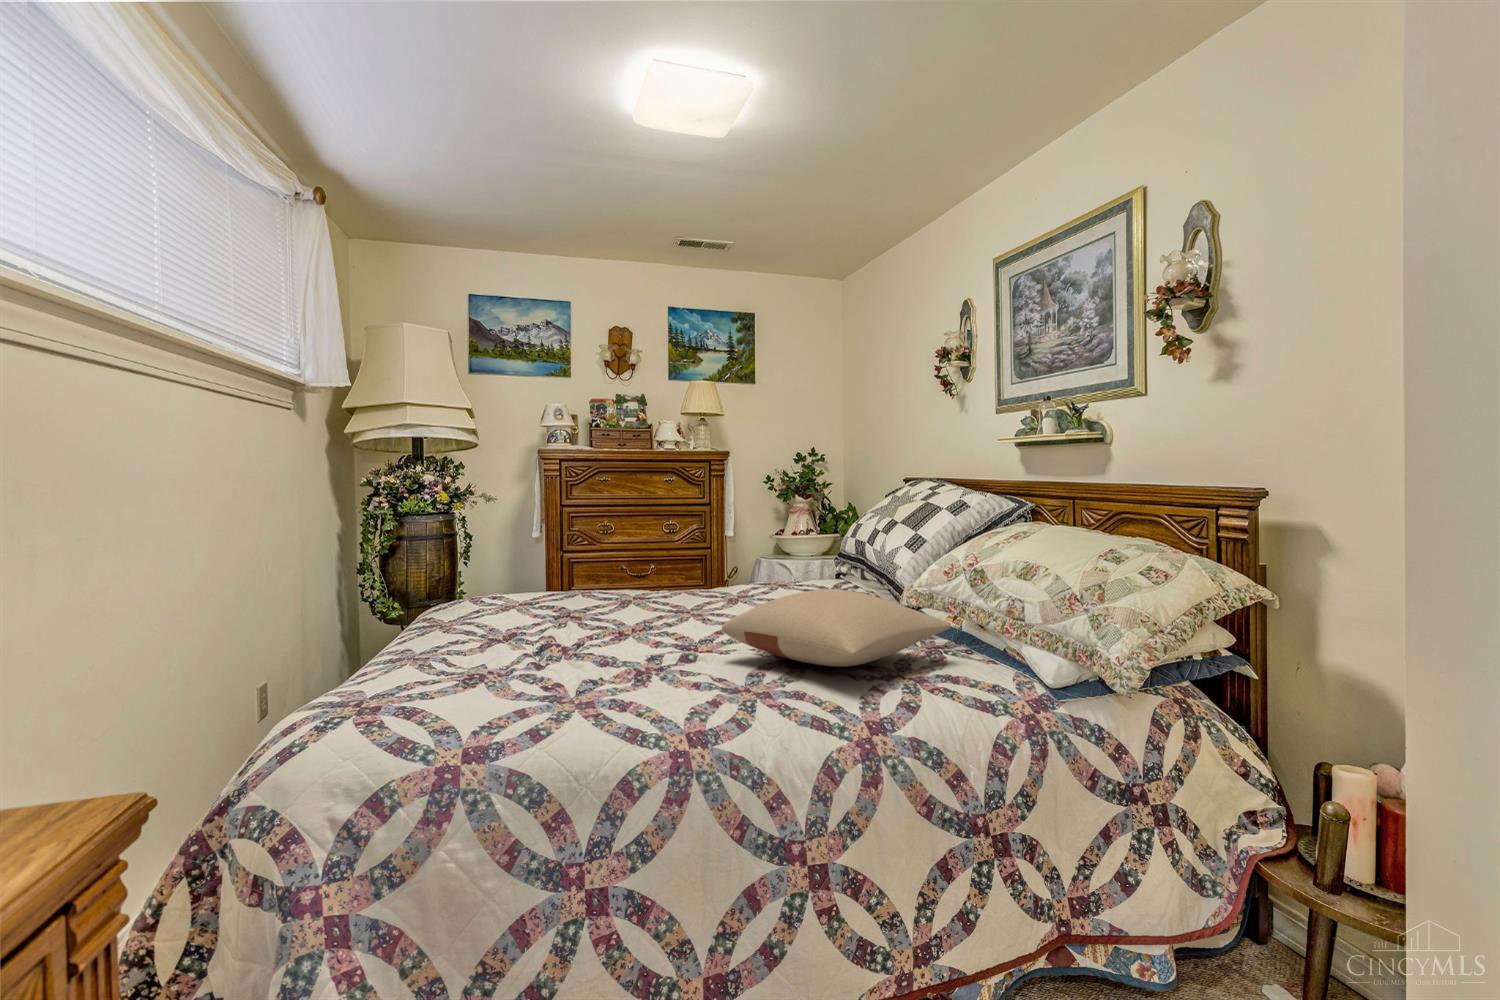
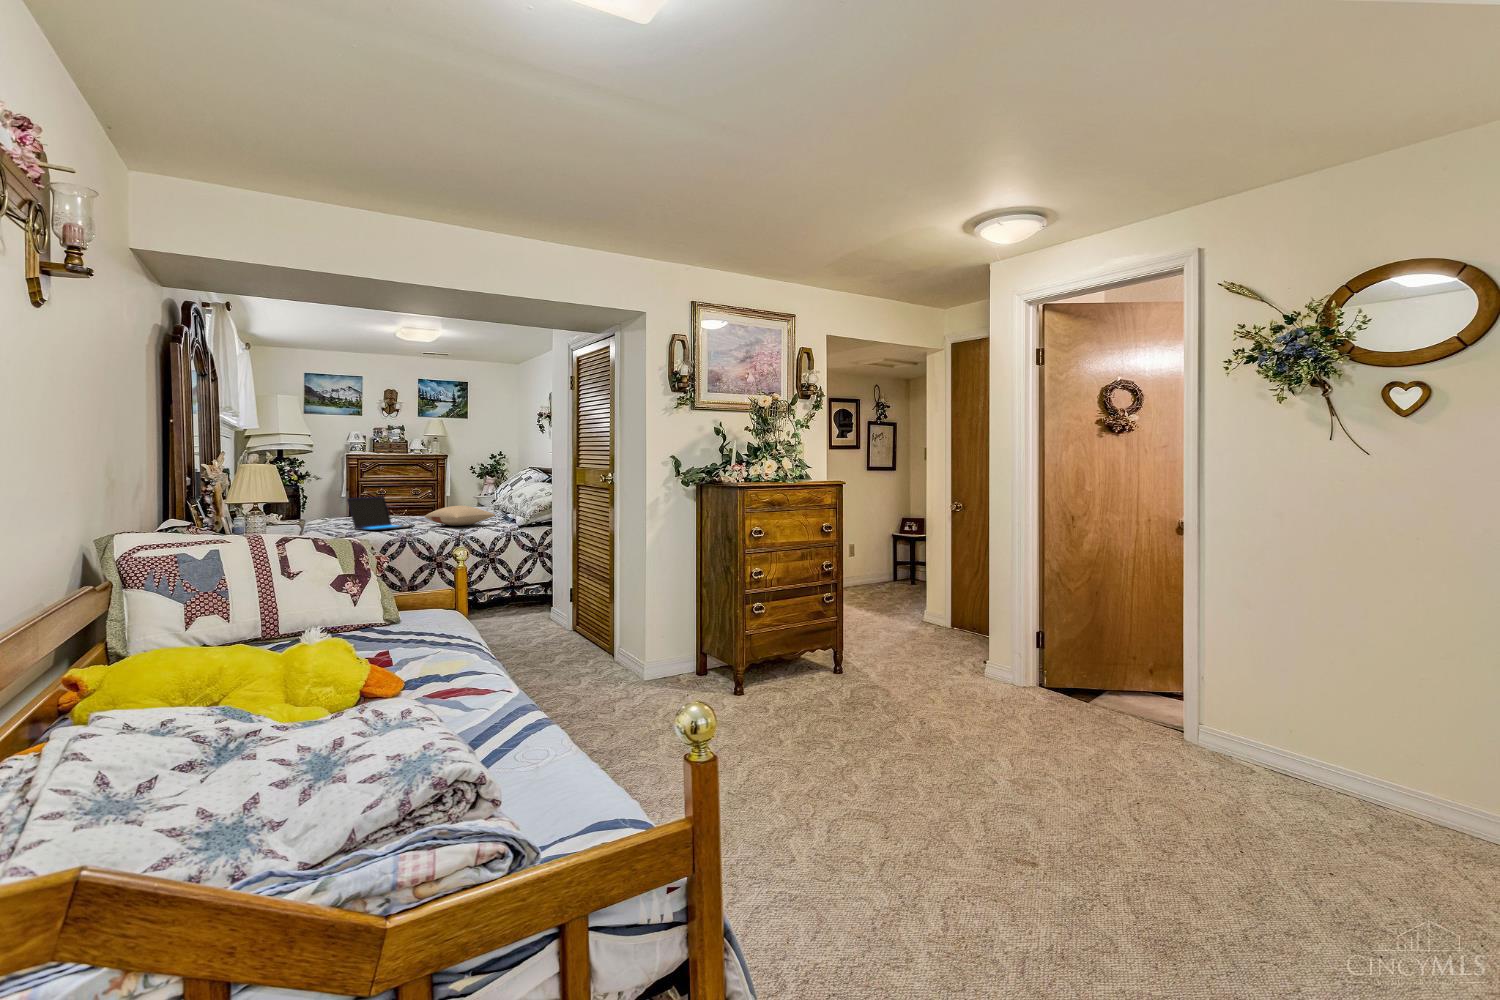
laptop: none [476,555,692,704] -> present [347,497,412,530]

